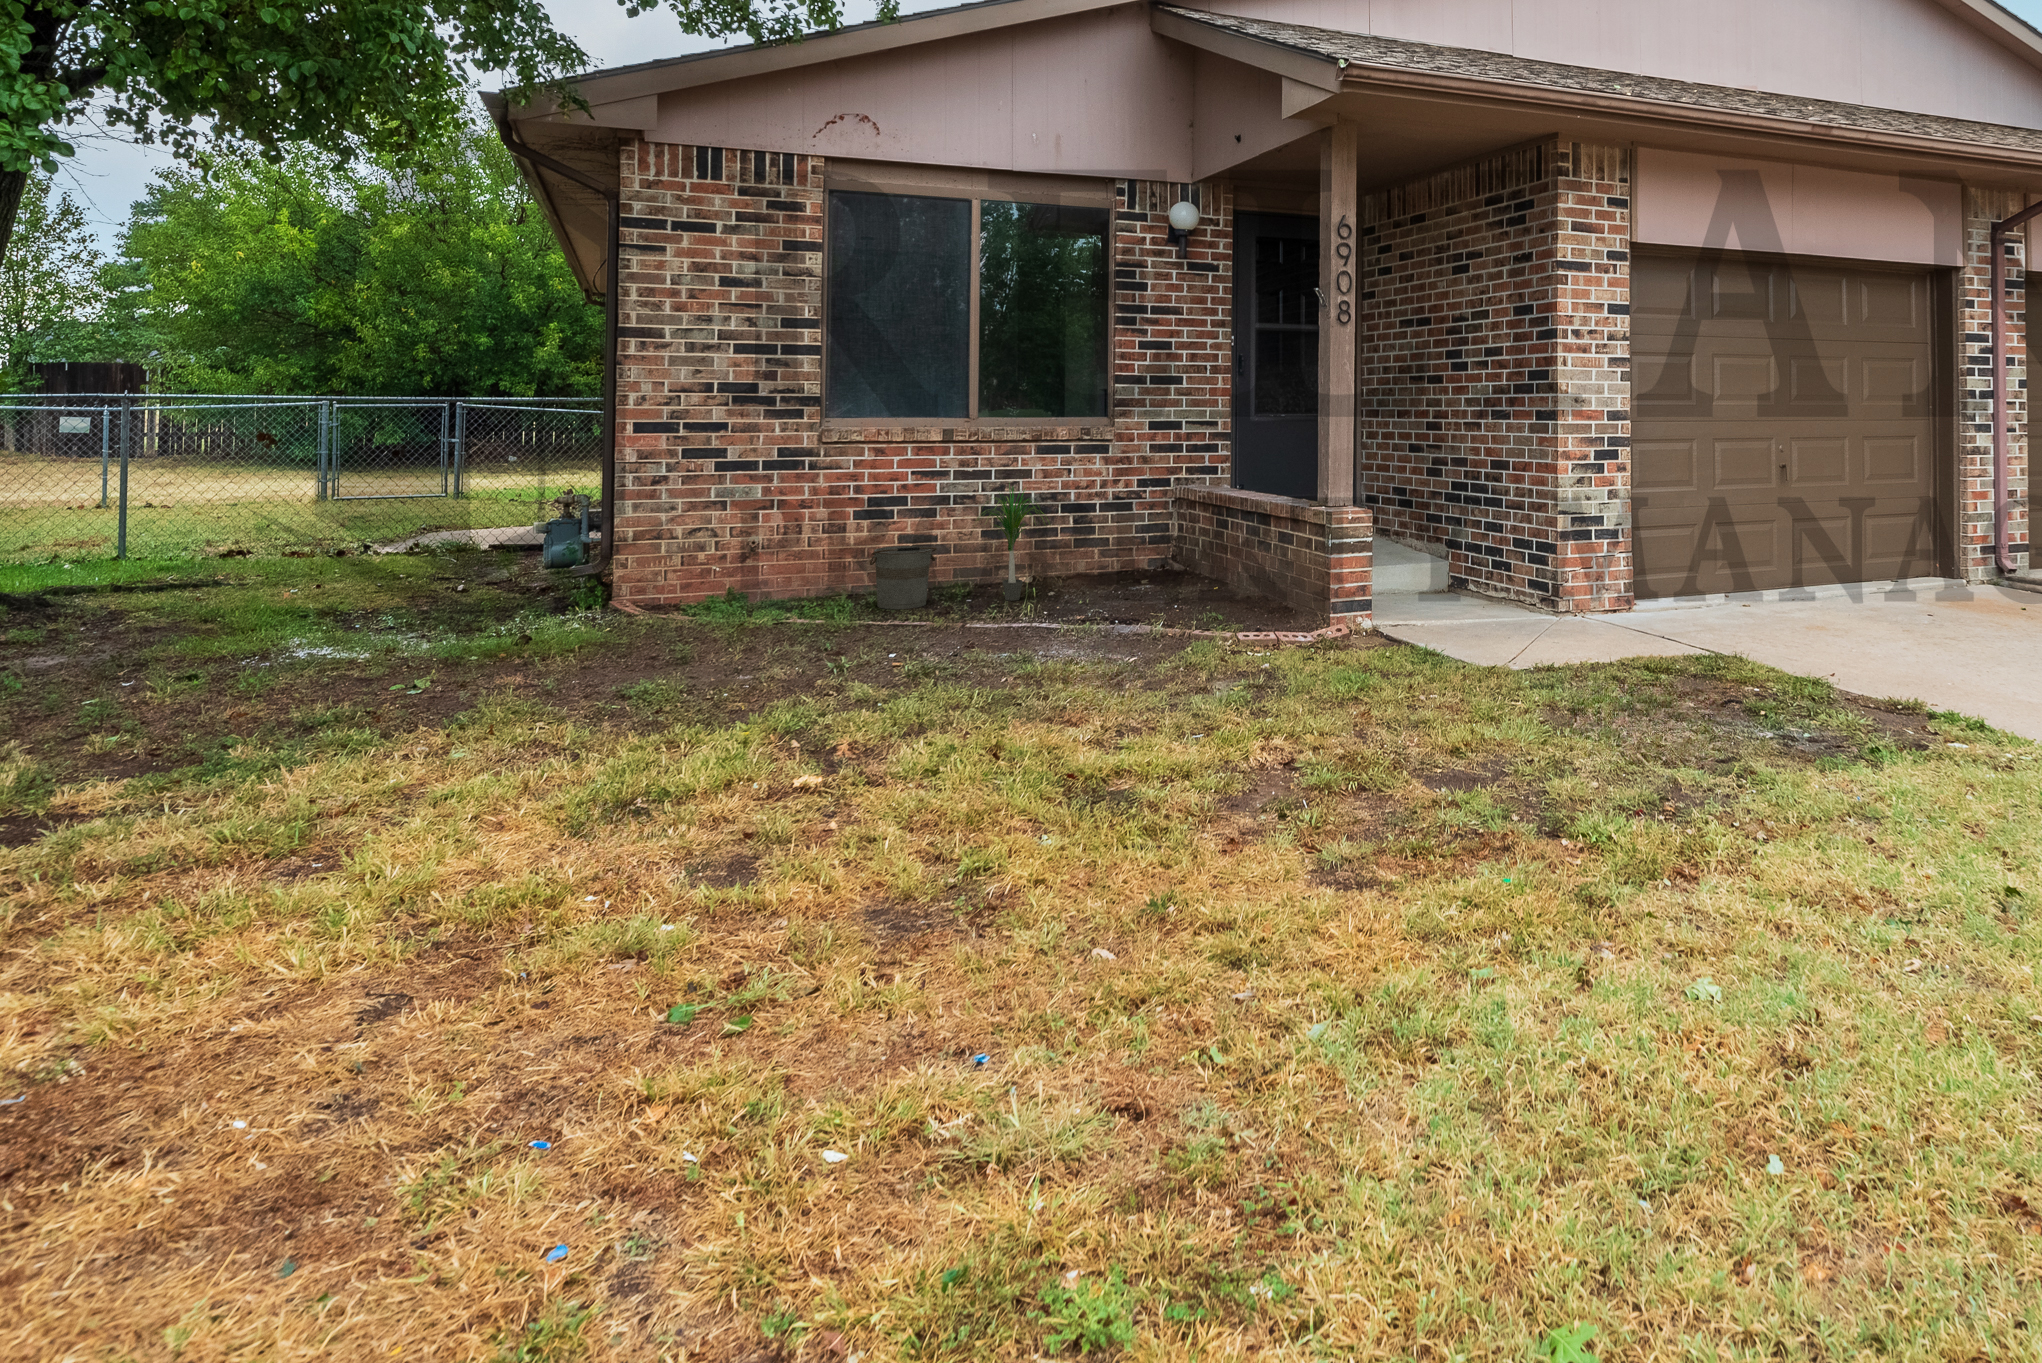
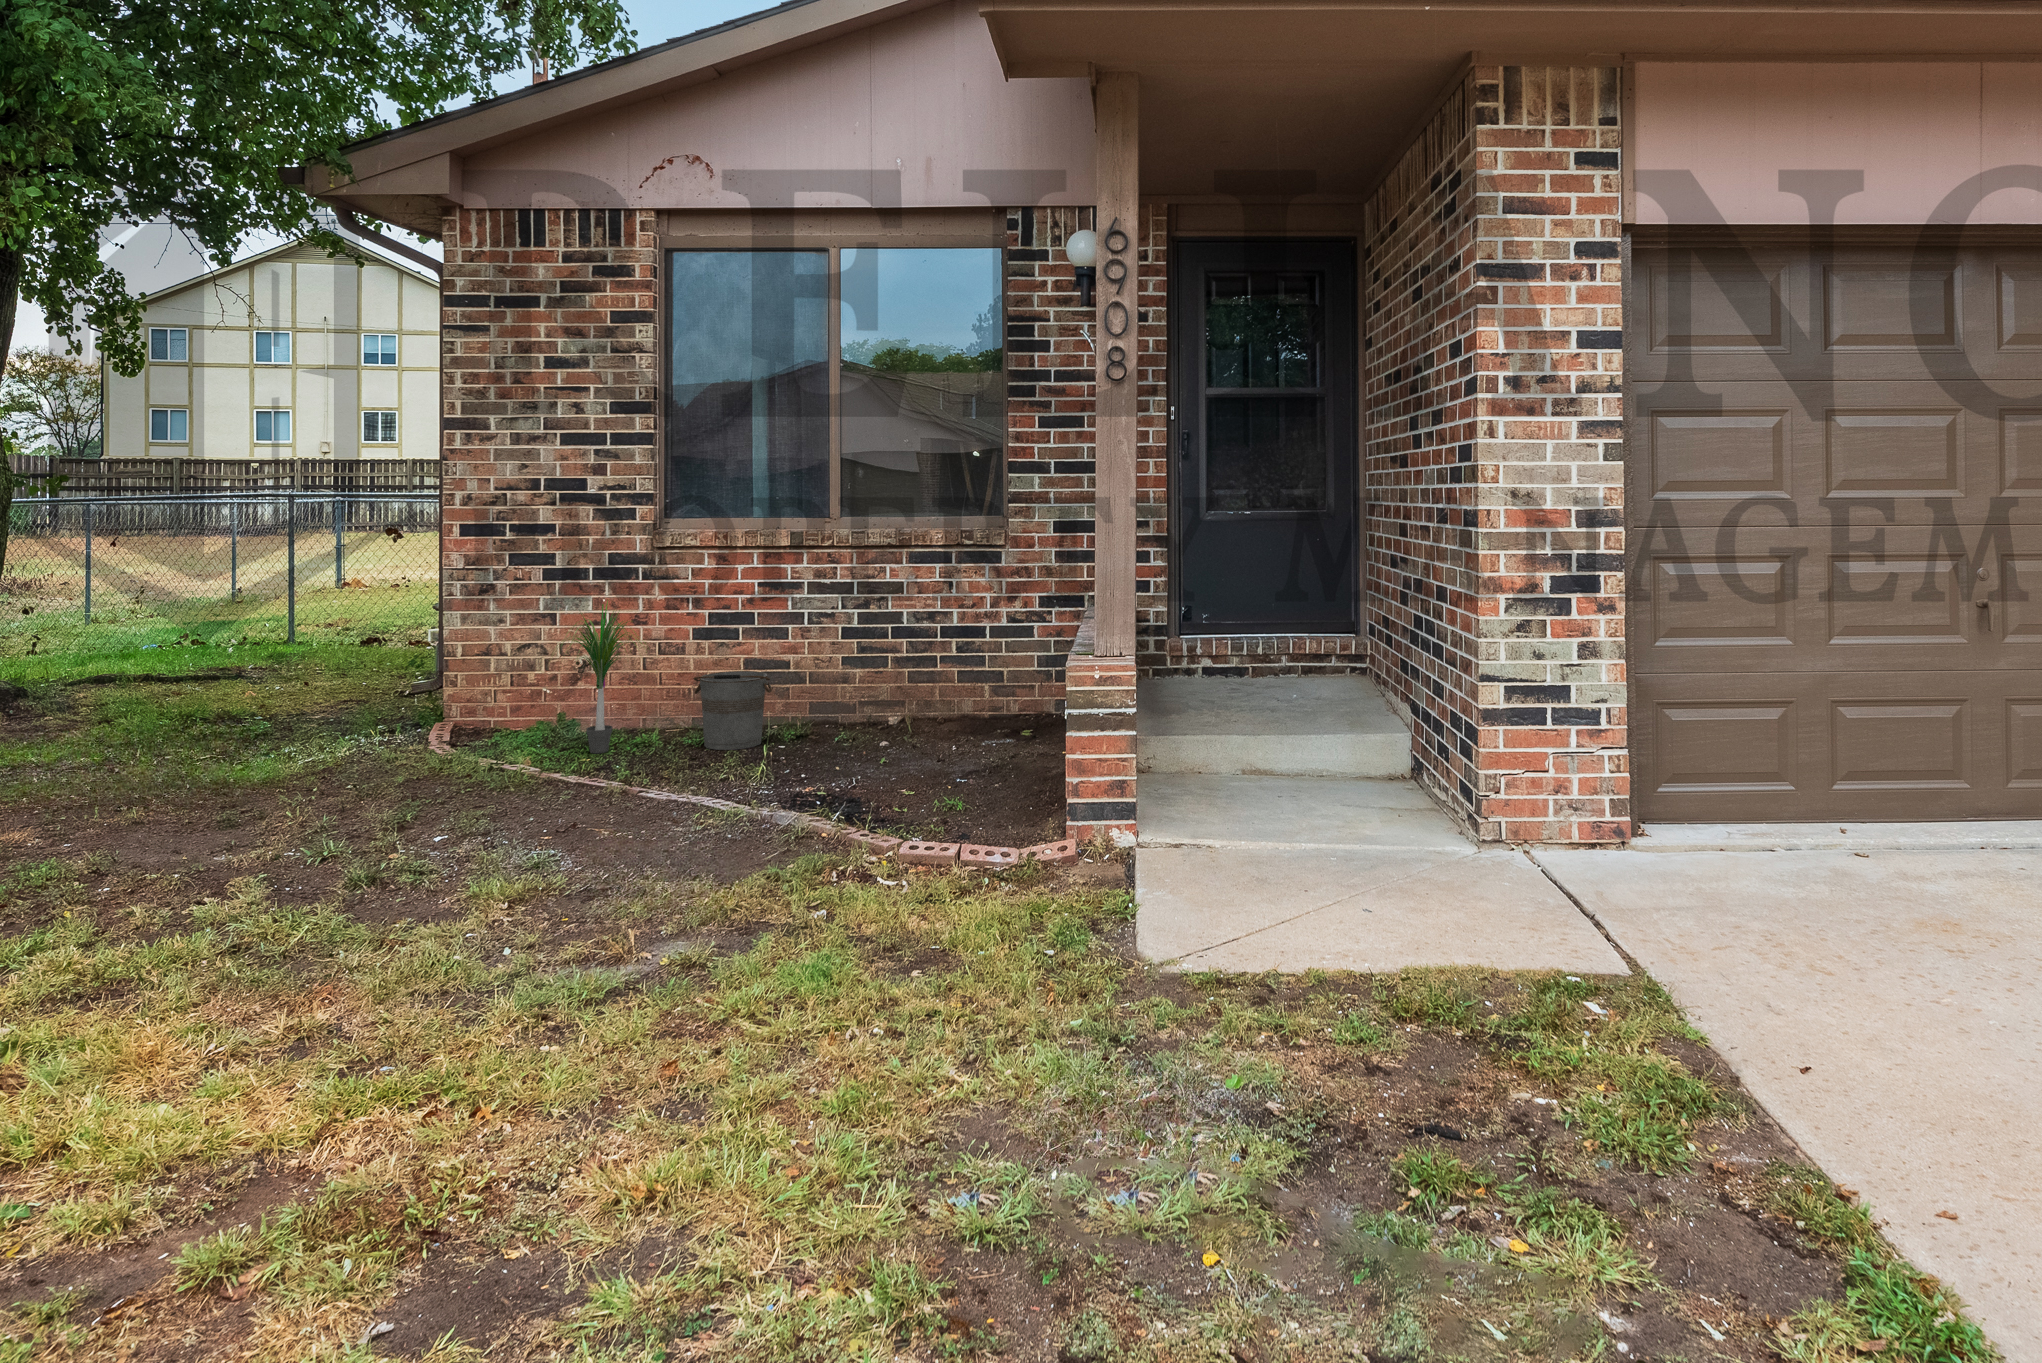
potted plant: present [983,486,1044,601] -> present [561,605,642,753]

